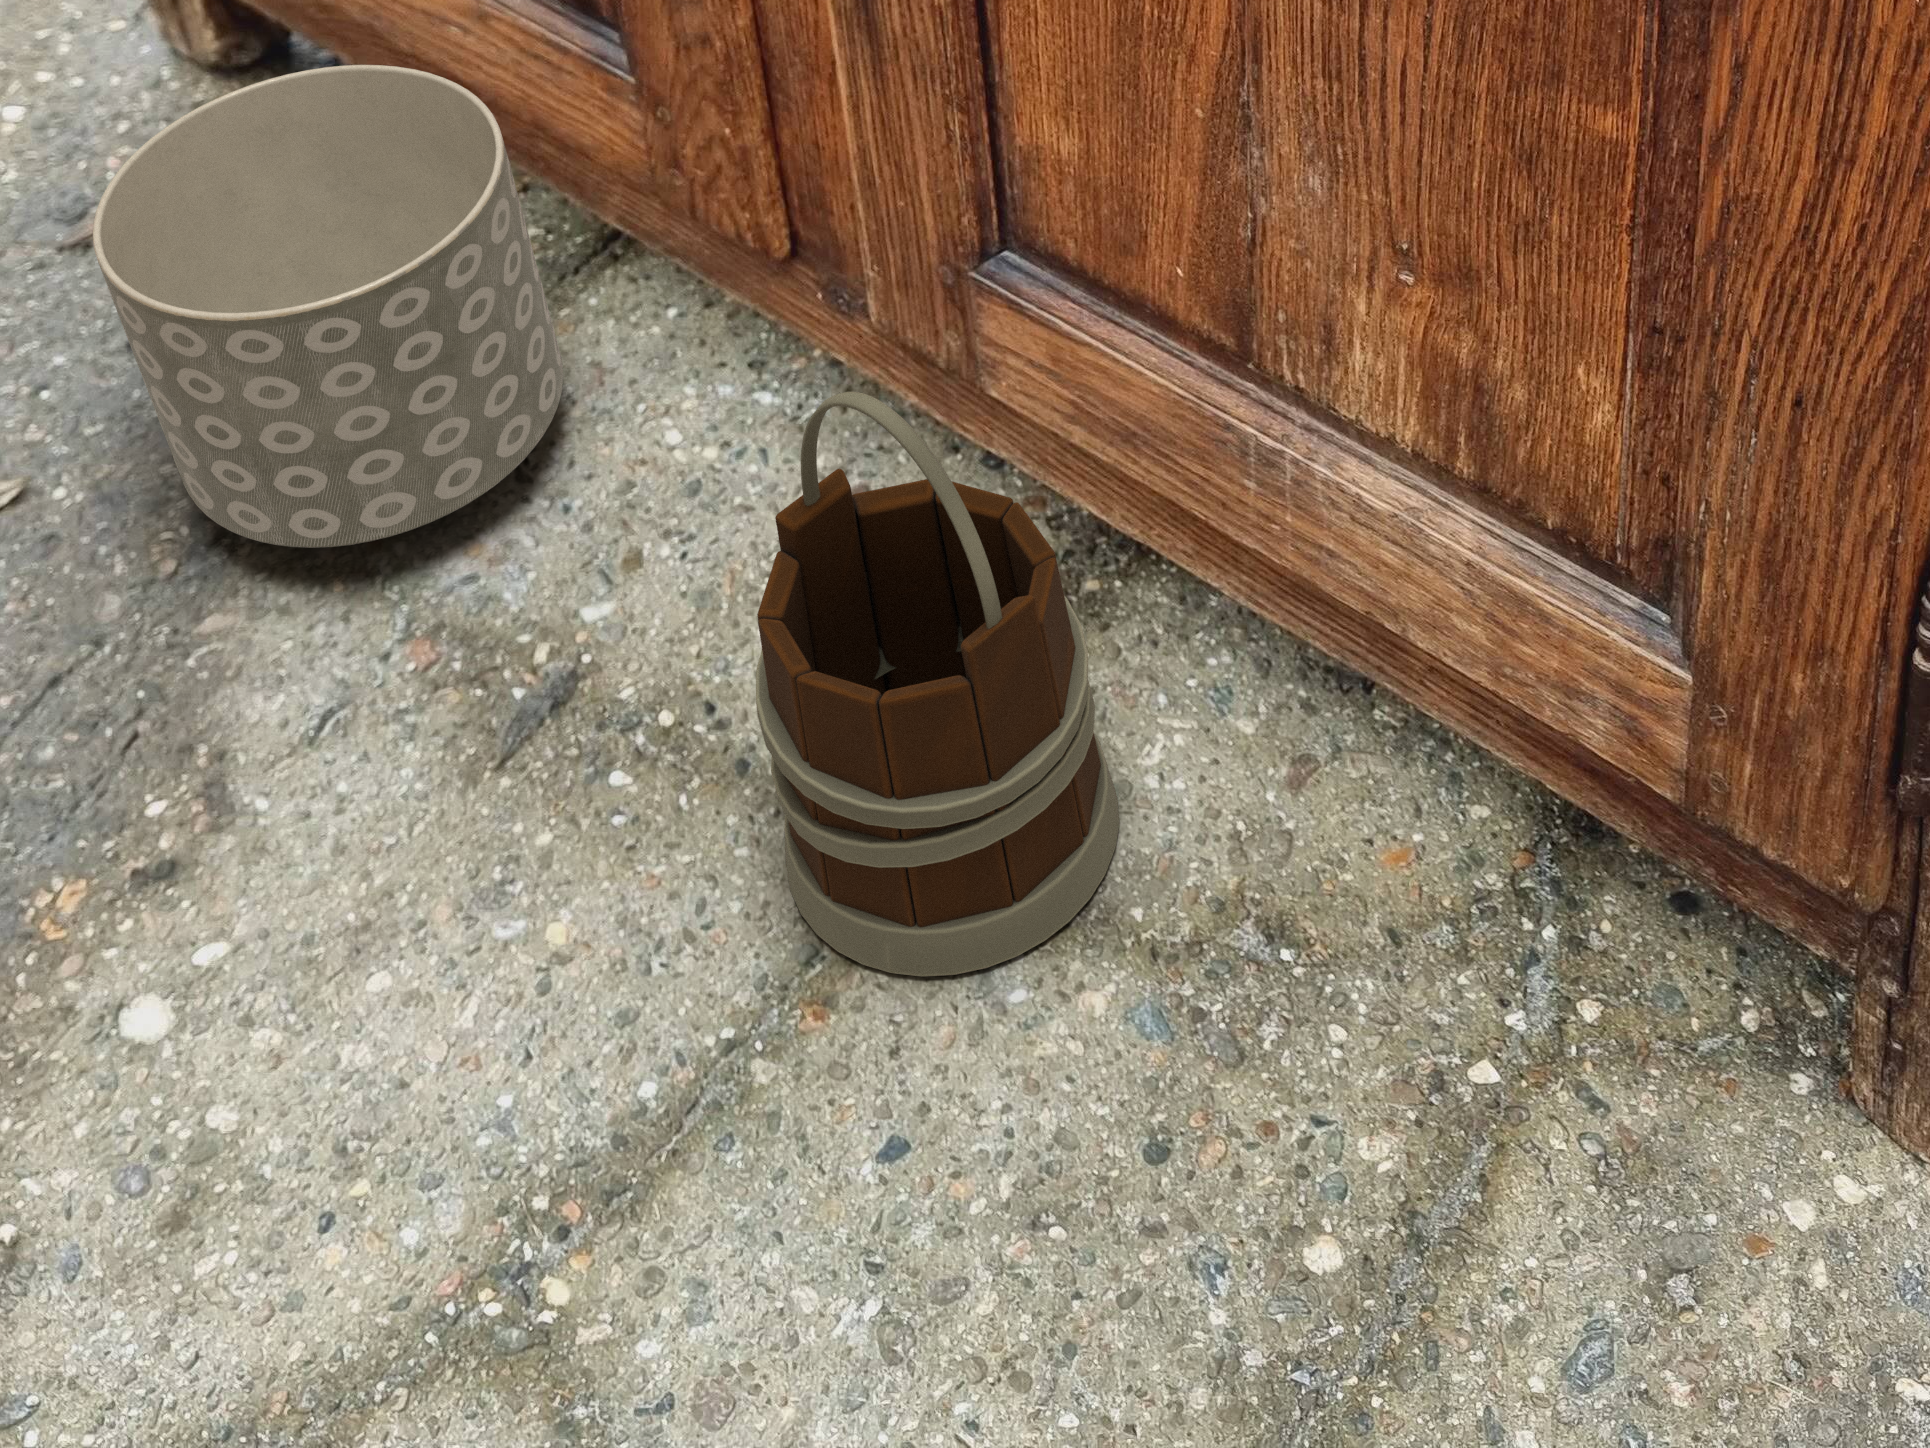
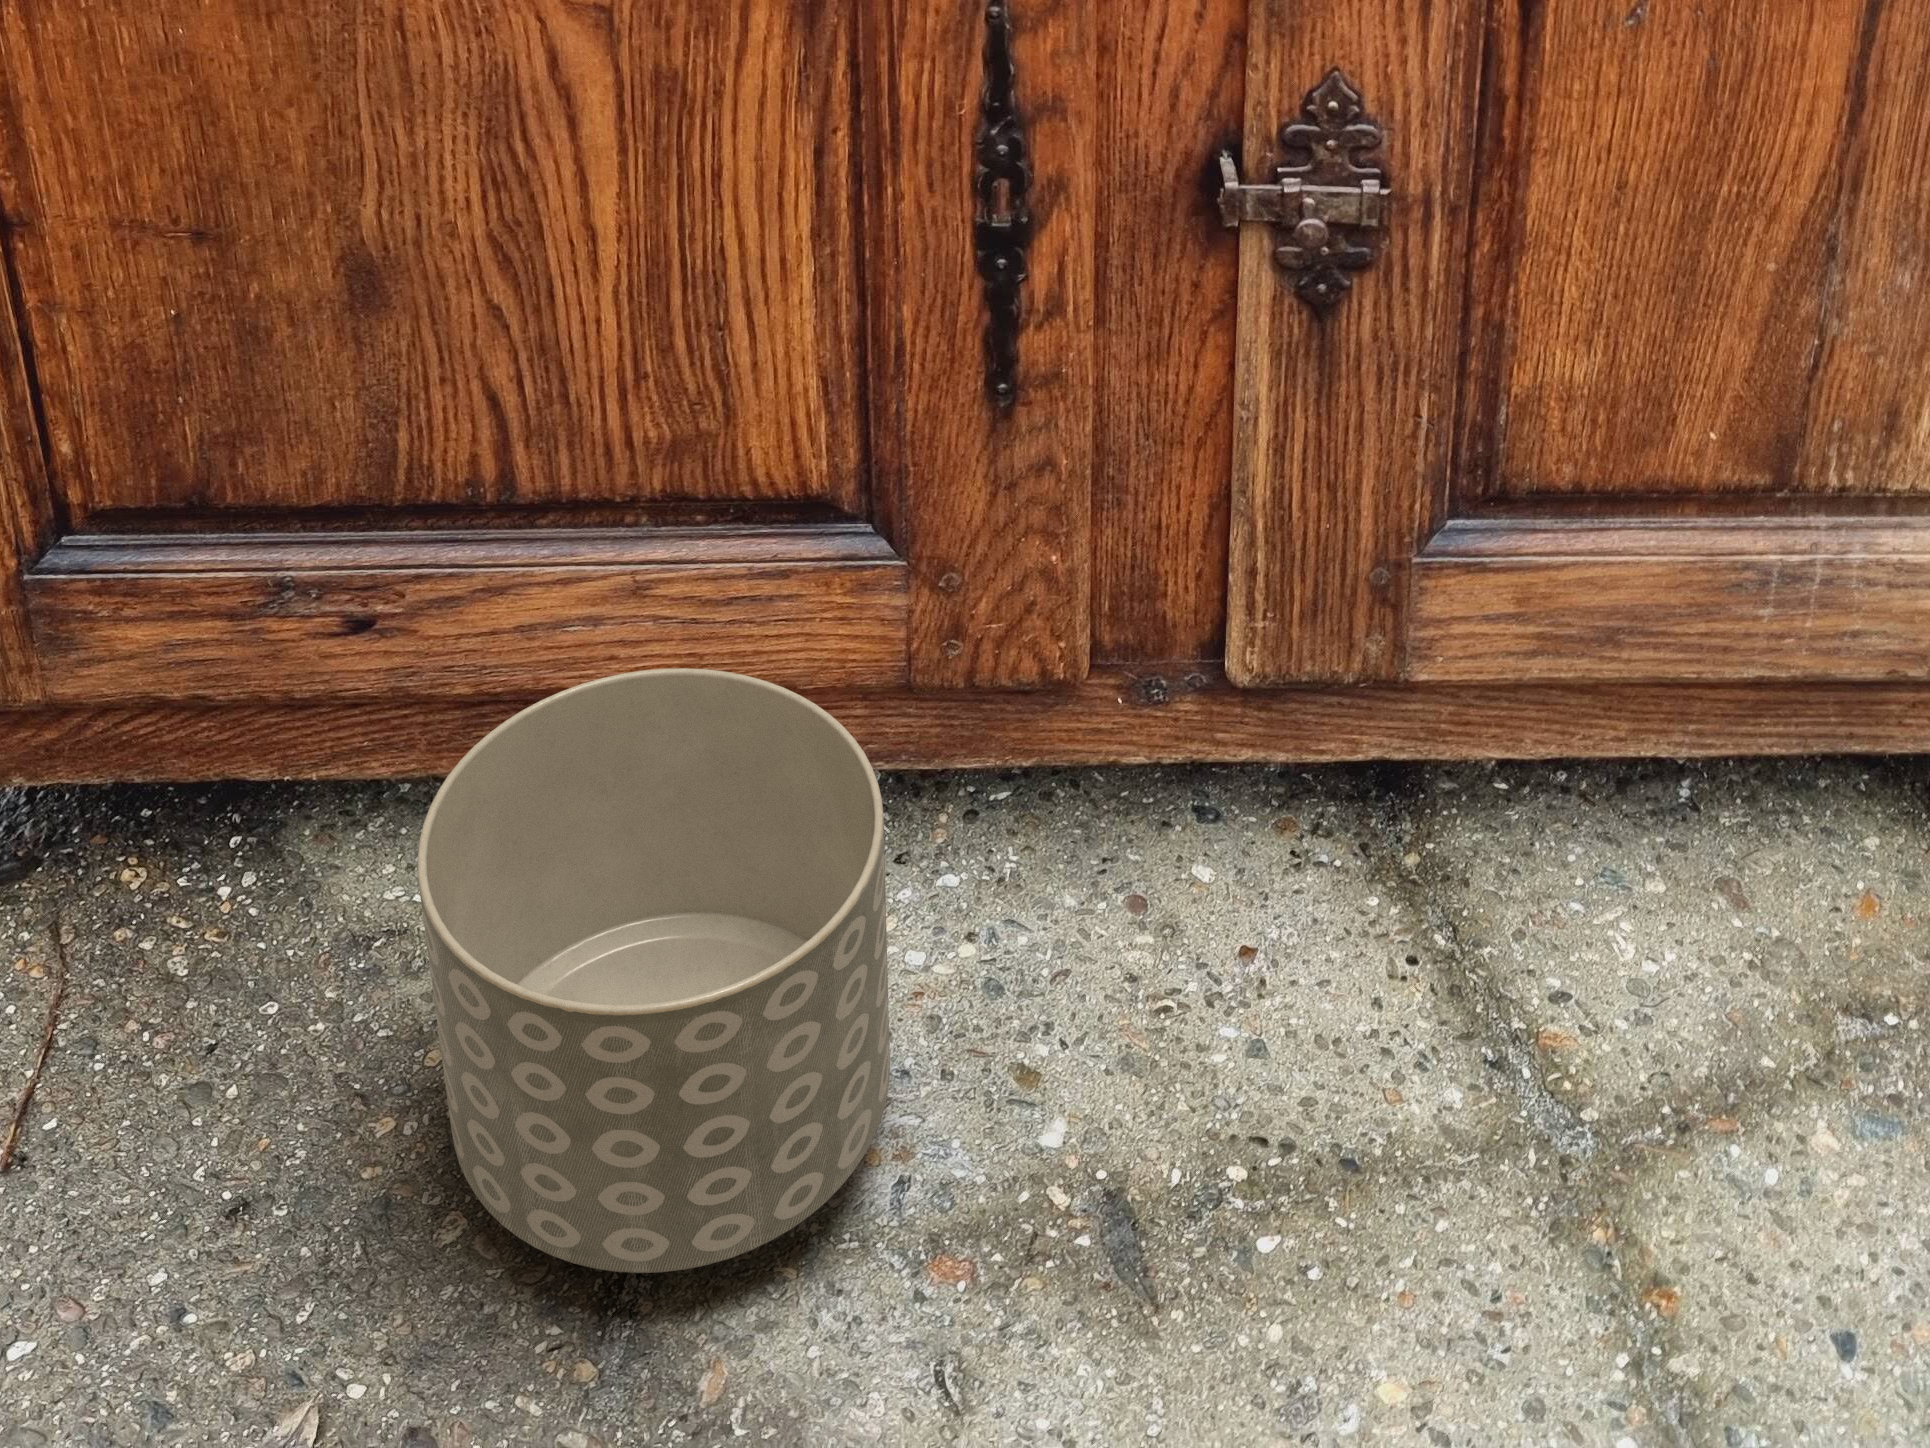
wooden bucket: present [756,392,1119,976] -> none [1416,644,1769,1240]

